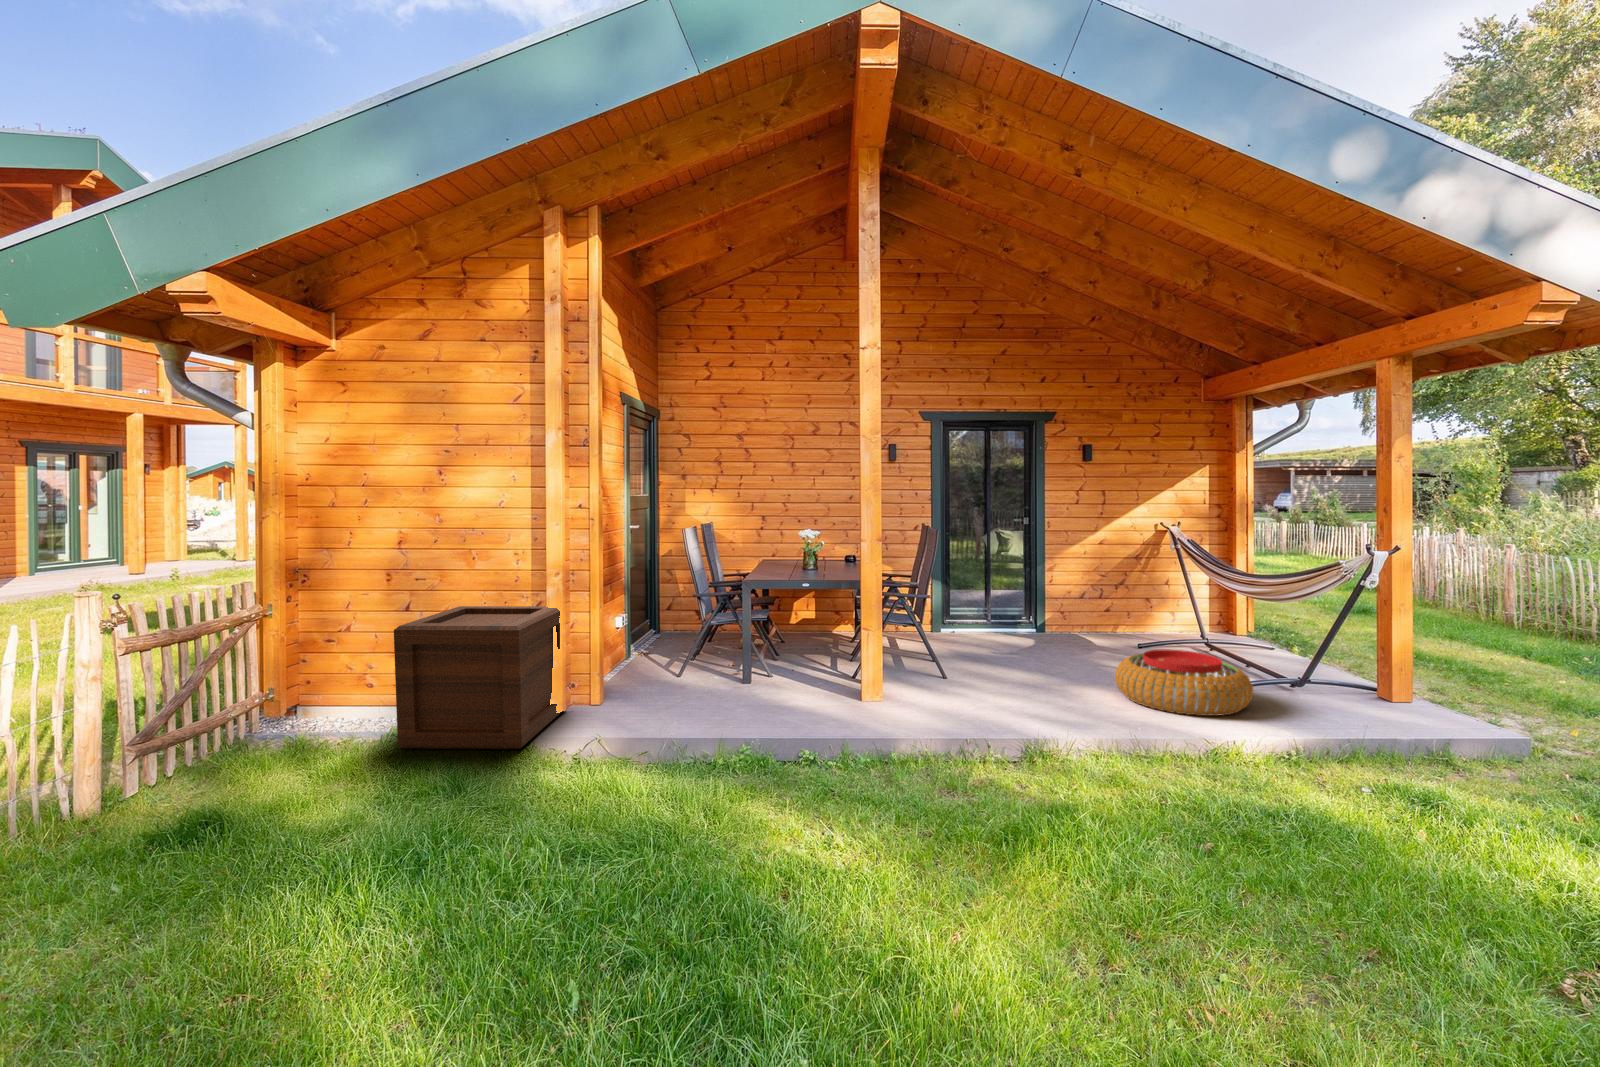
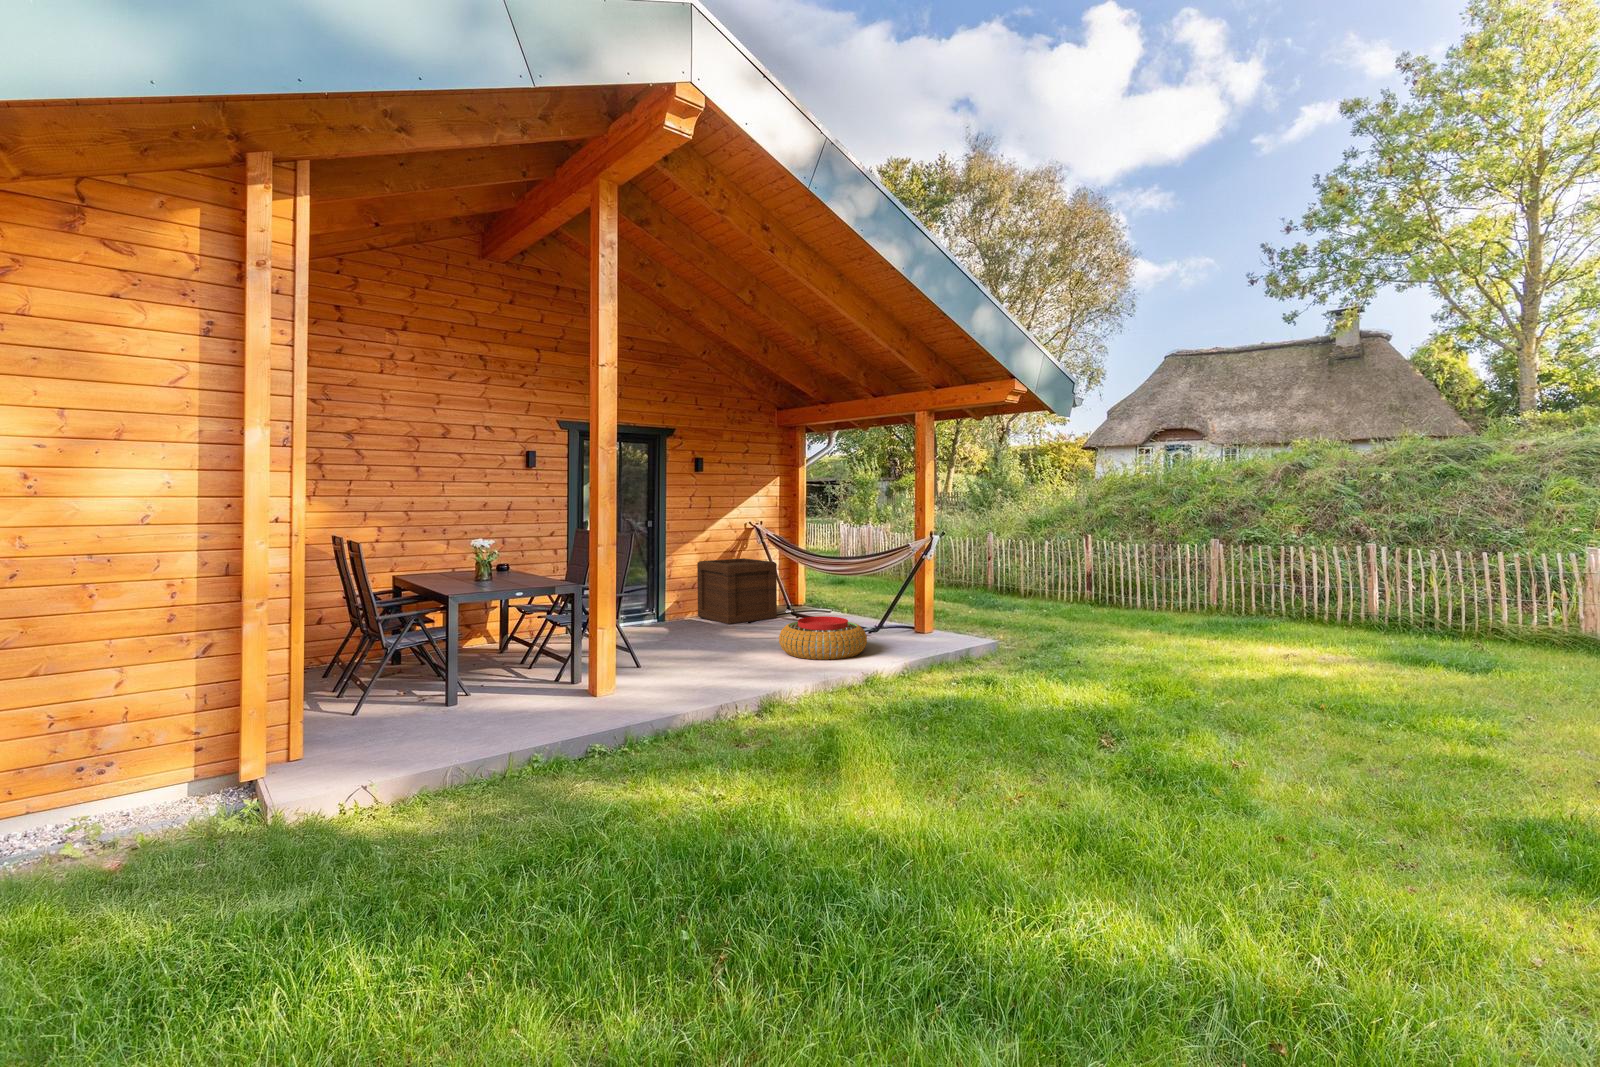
wooden crate: present [394,606,561,749] -> present [697,558,777,624]

